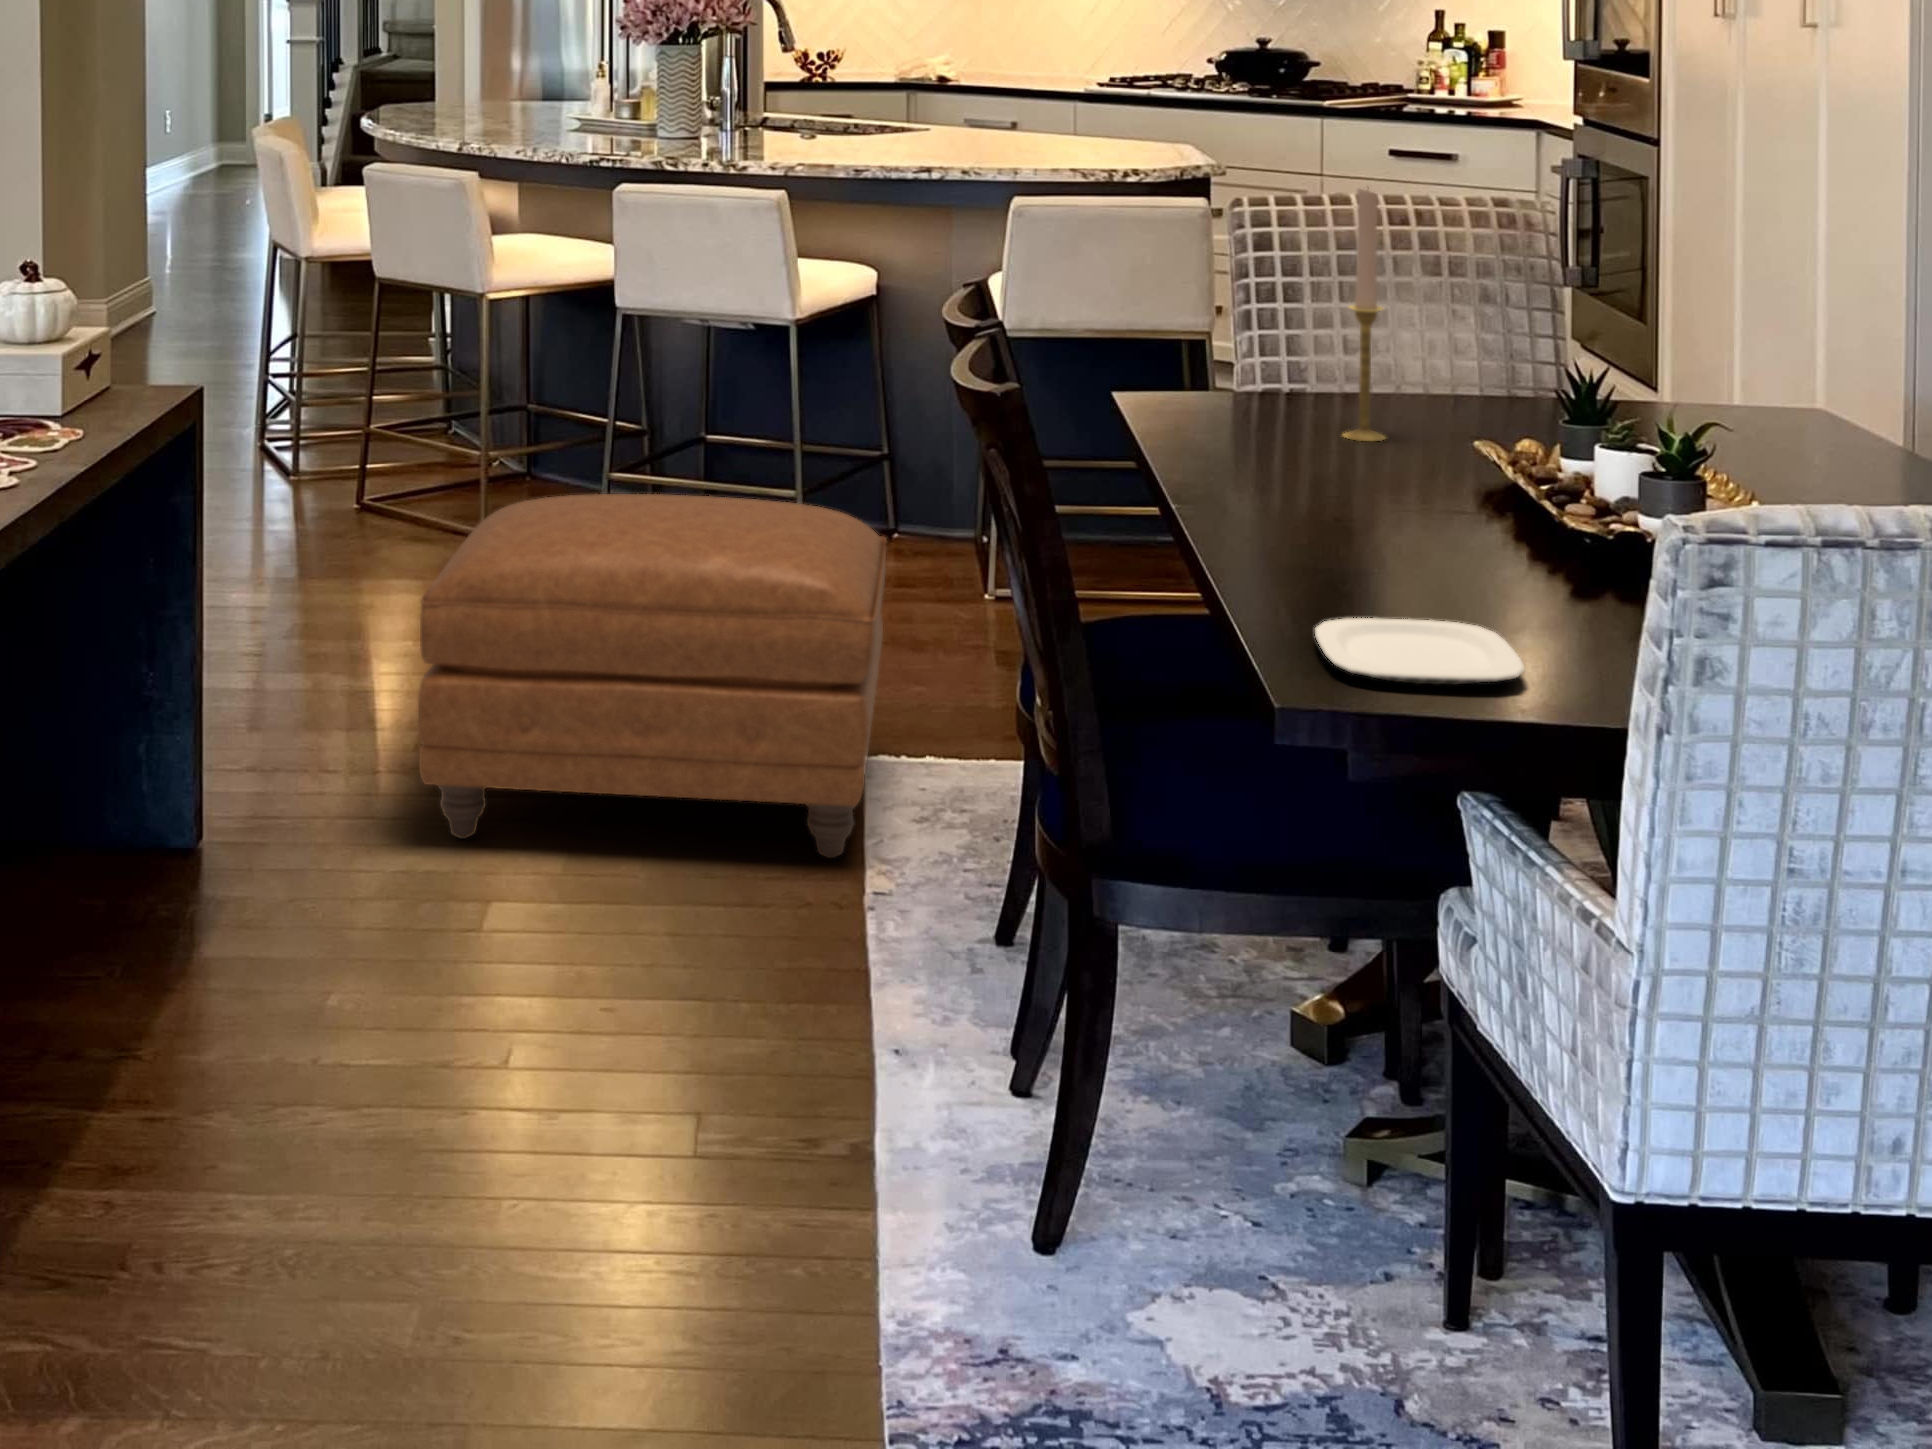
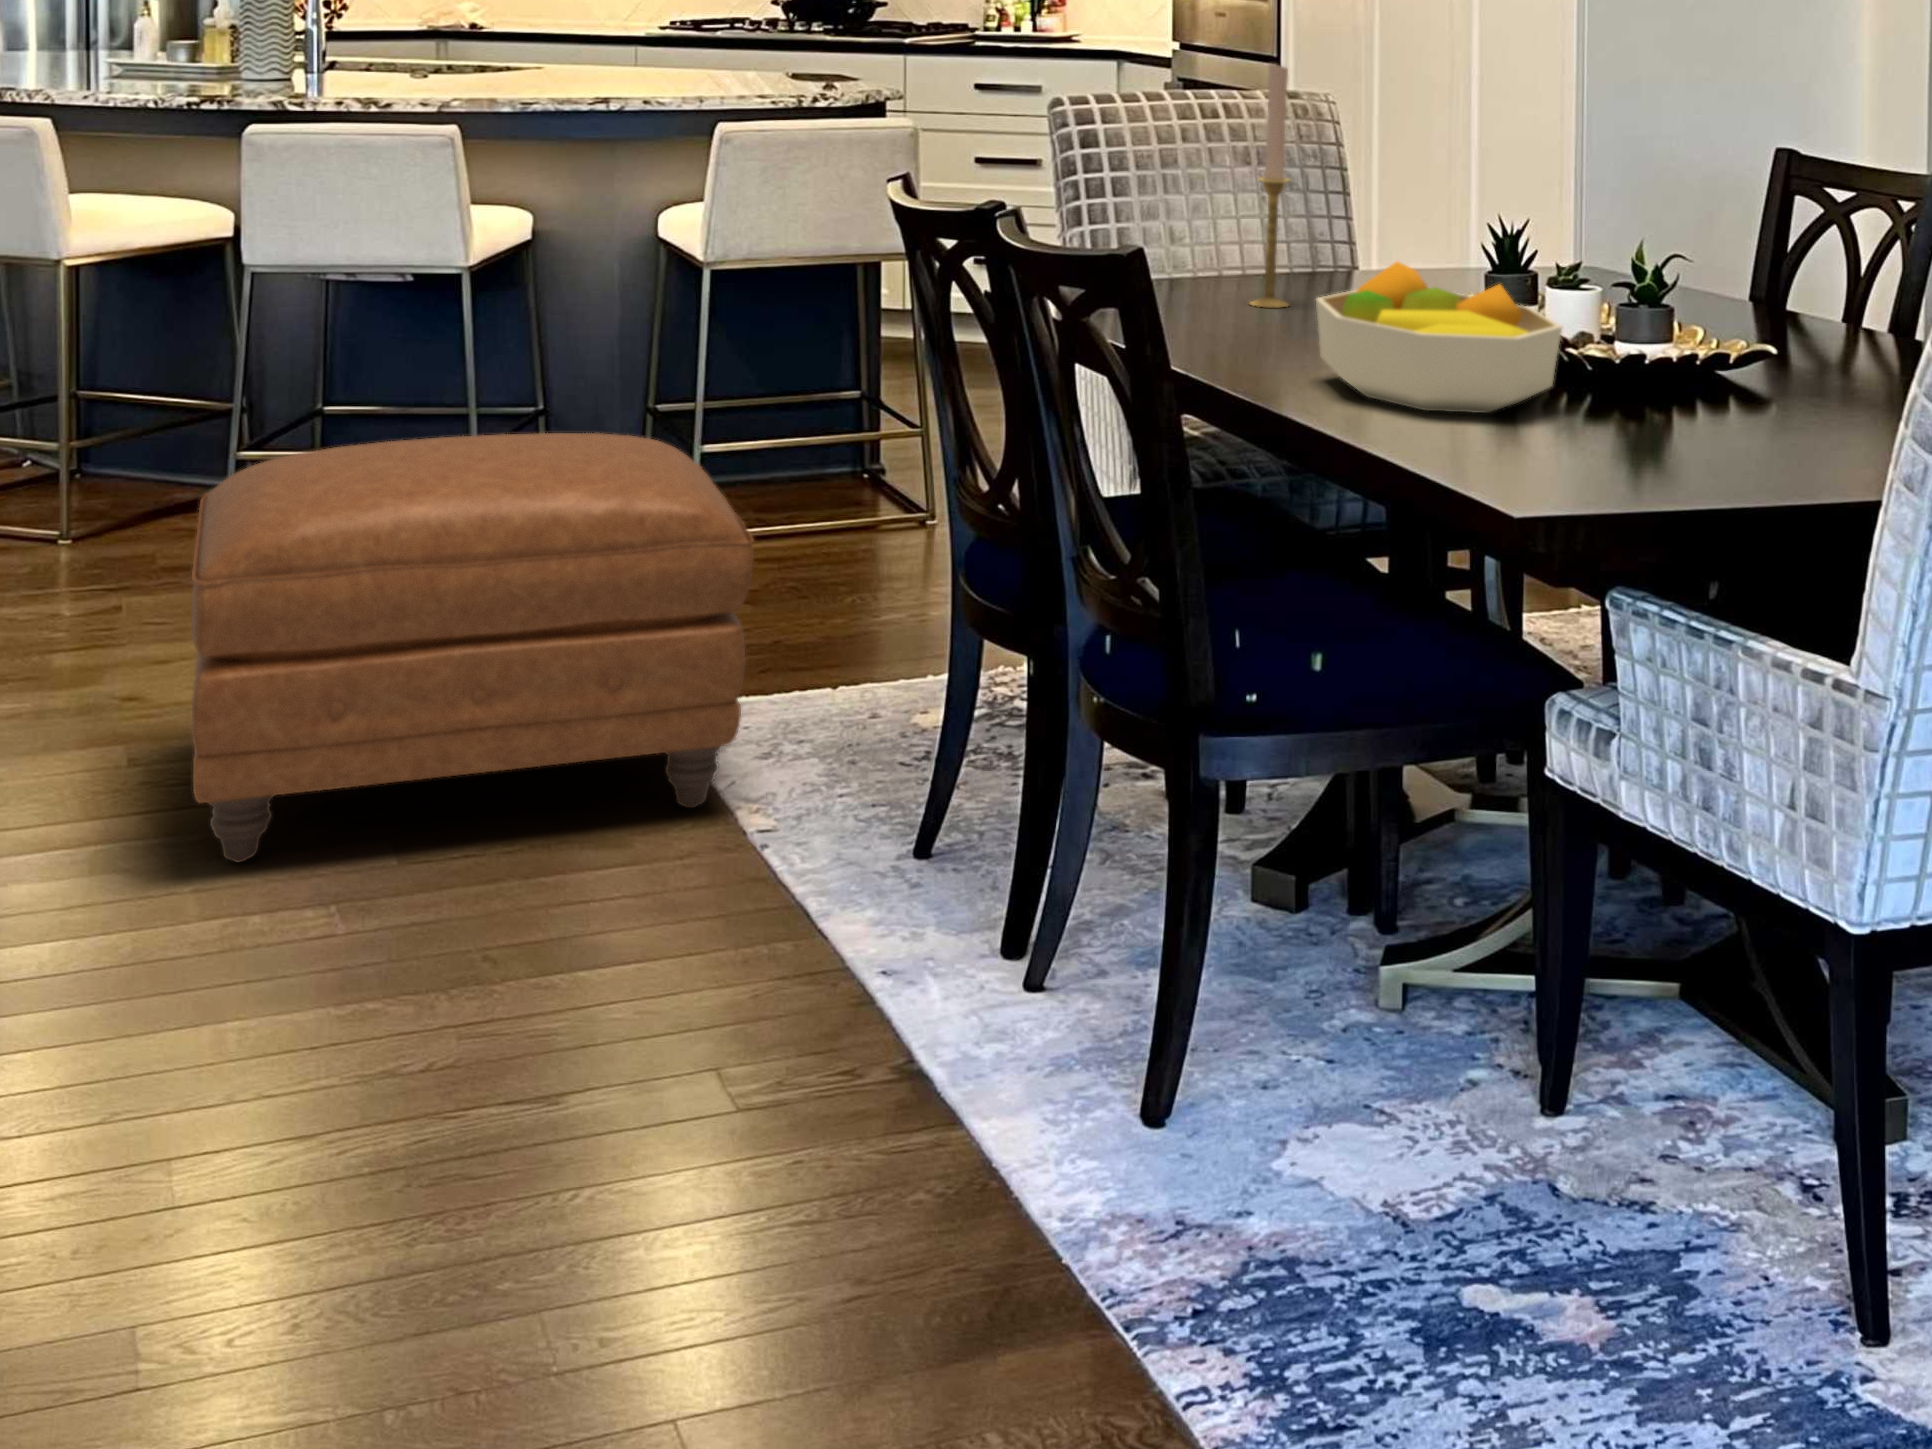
fruit bowl: none [1263,415,1499,585] -> present [1316,262,1562,413]
plate: present [1315,618,1524,685] -> none [1494,433,1707,485]

